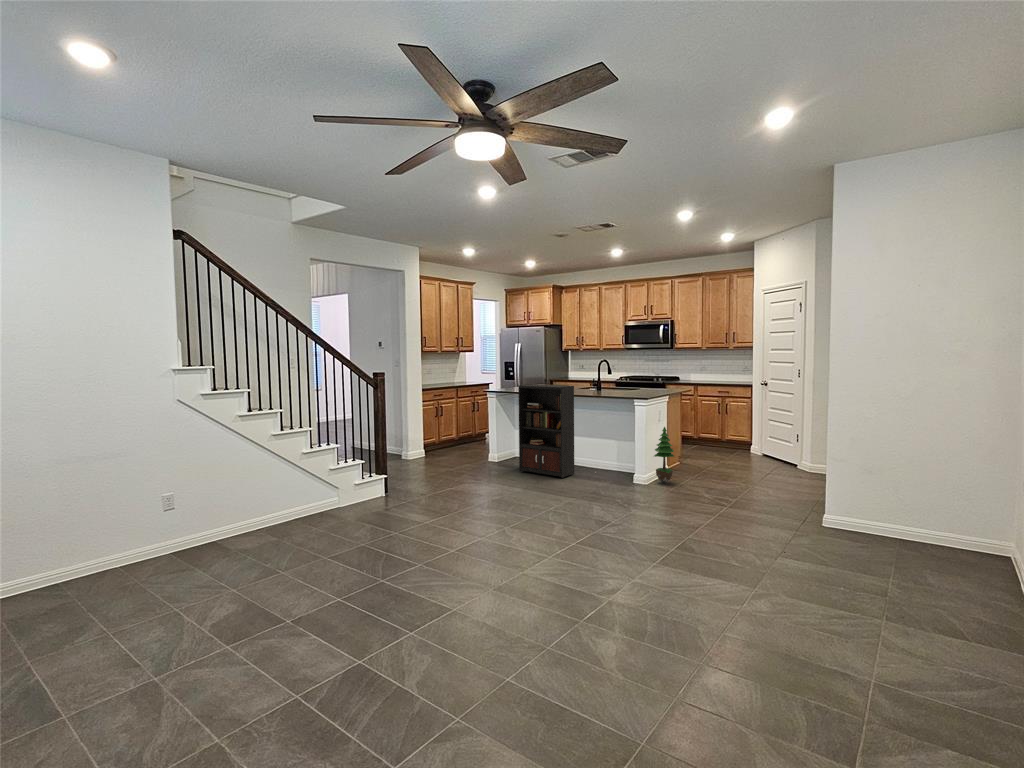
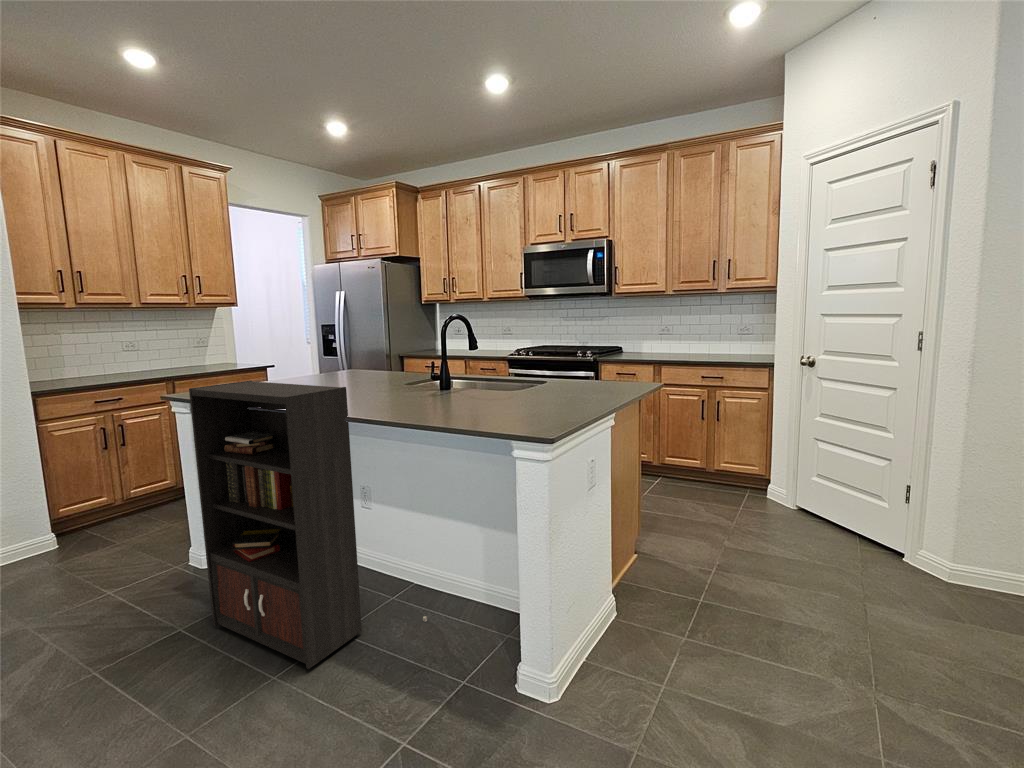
potted tree: present [654,427,674,483] -> none [577,514,642,684]

